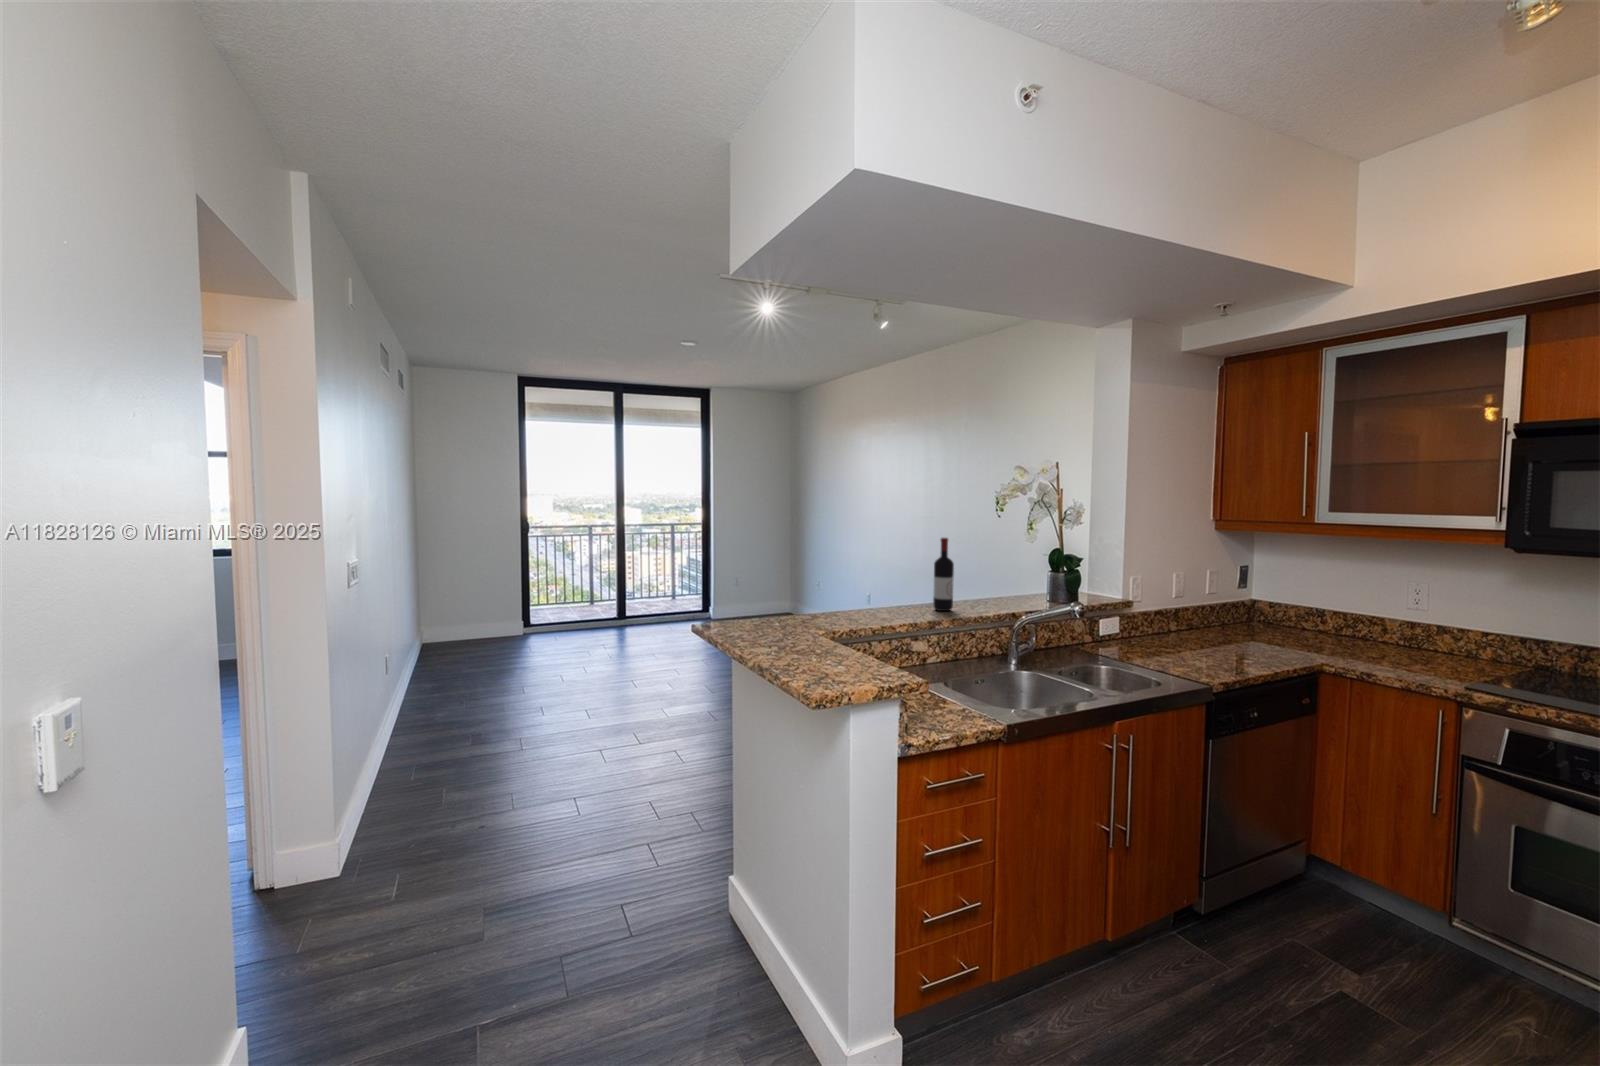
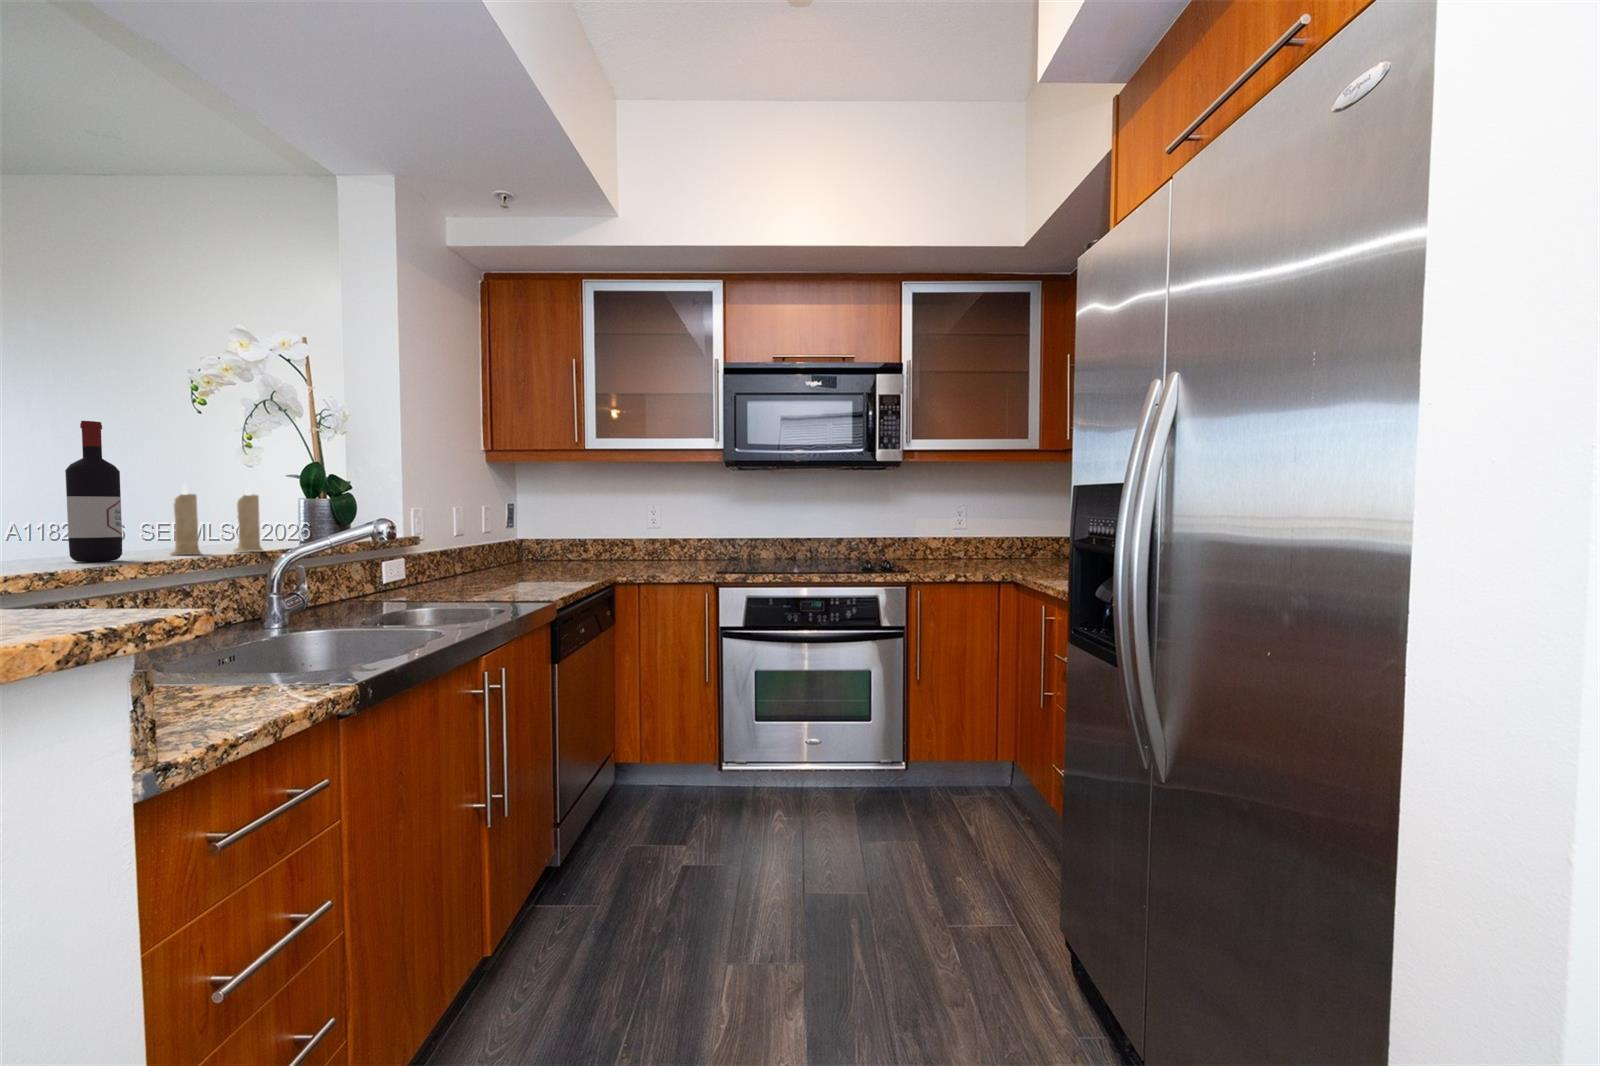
candle: none [978,563,1024,606] -> present [171,485,263,555]

